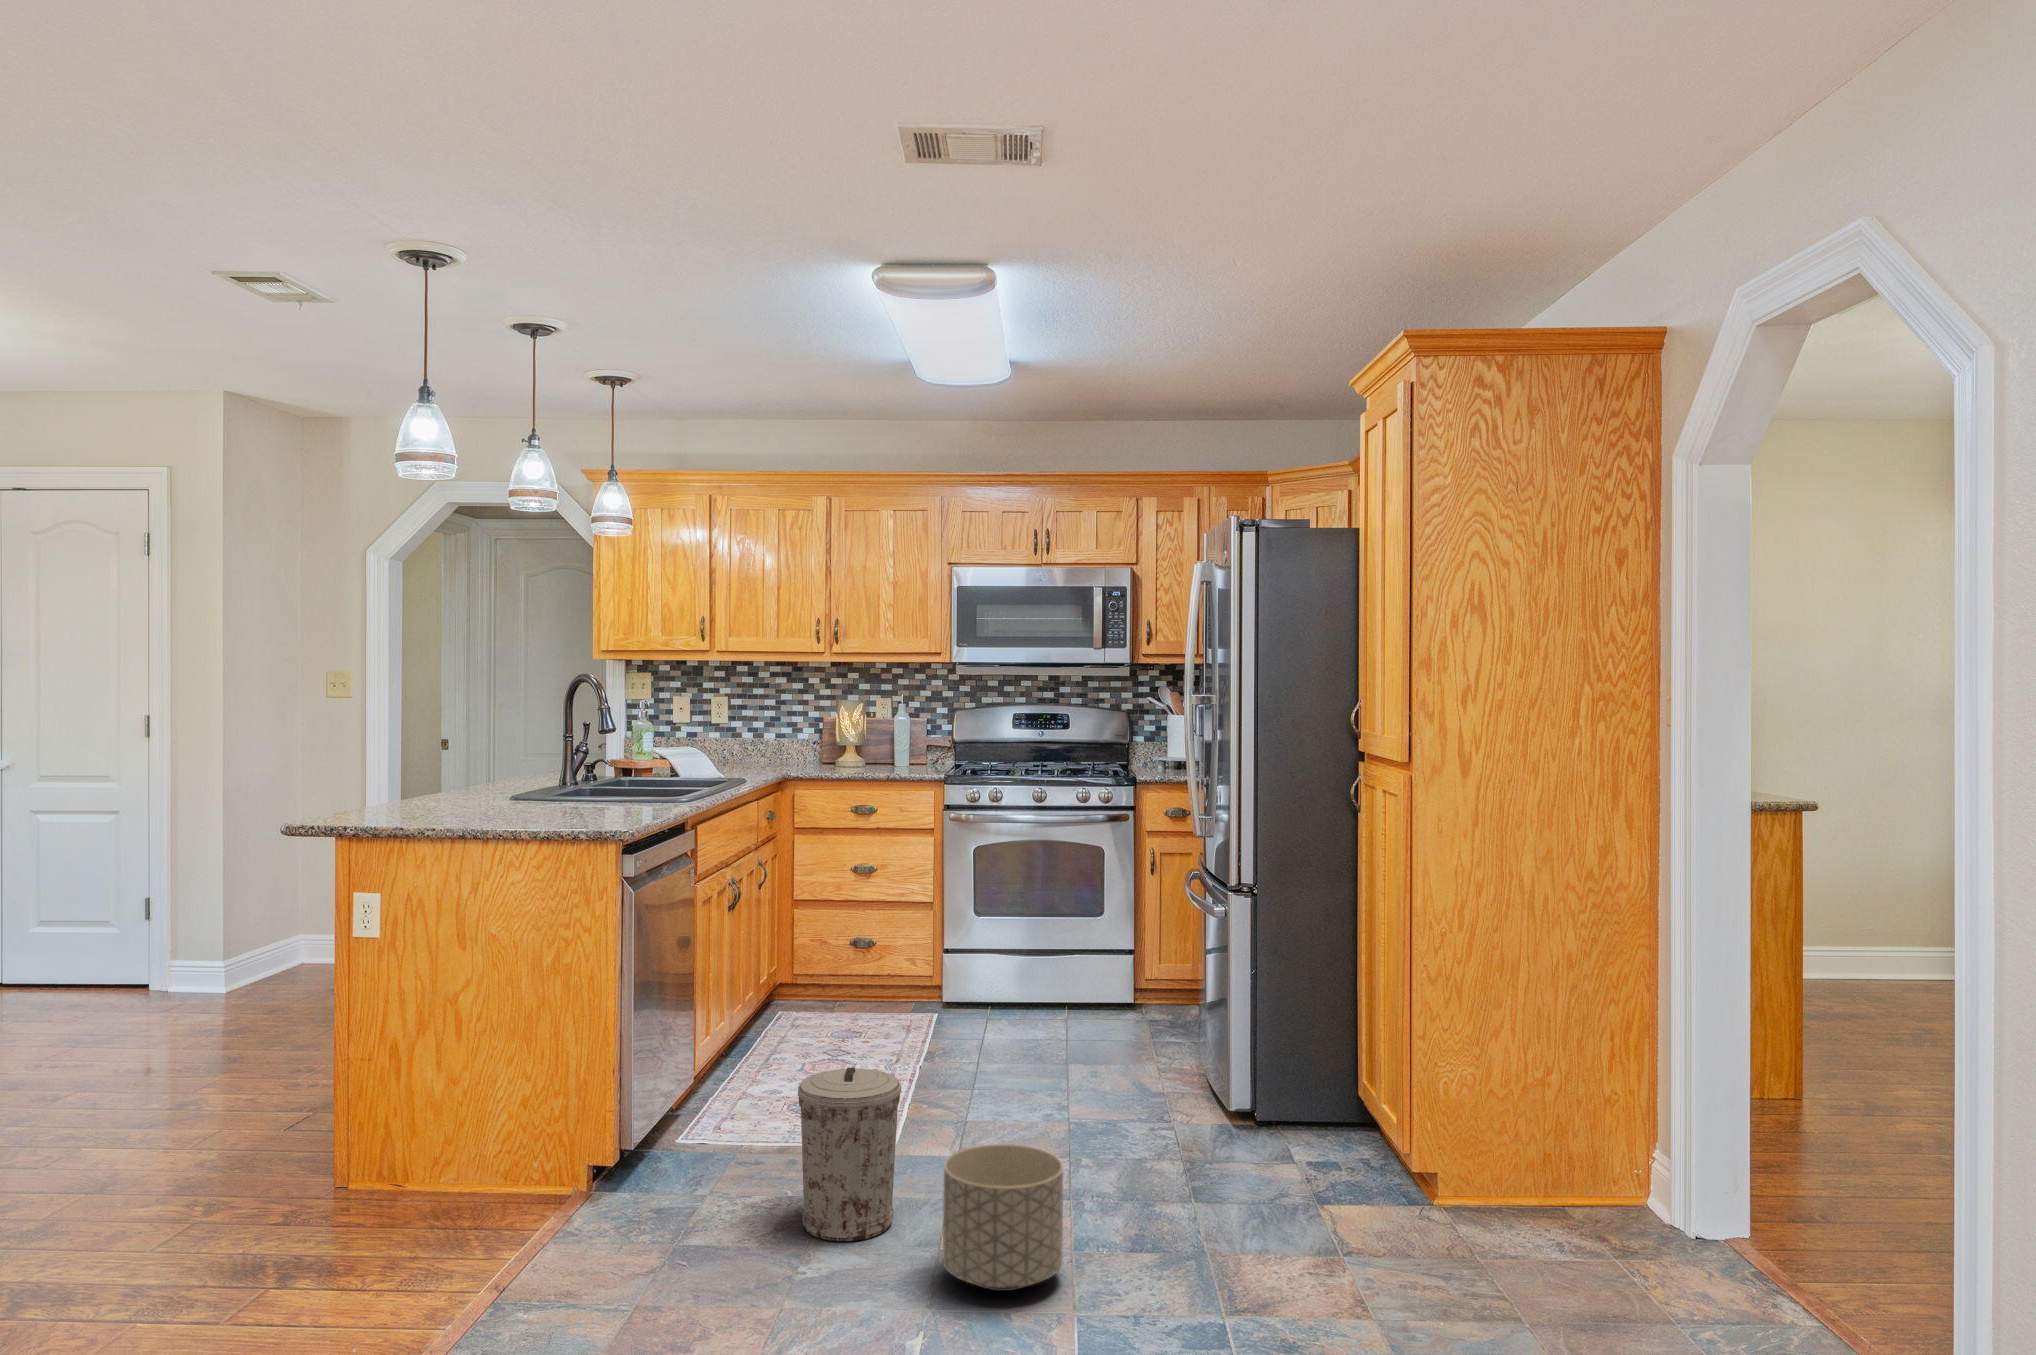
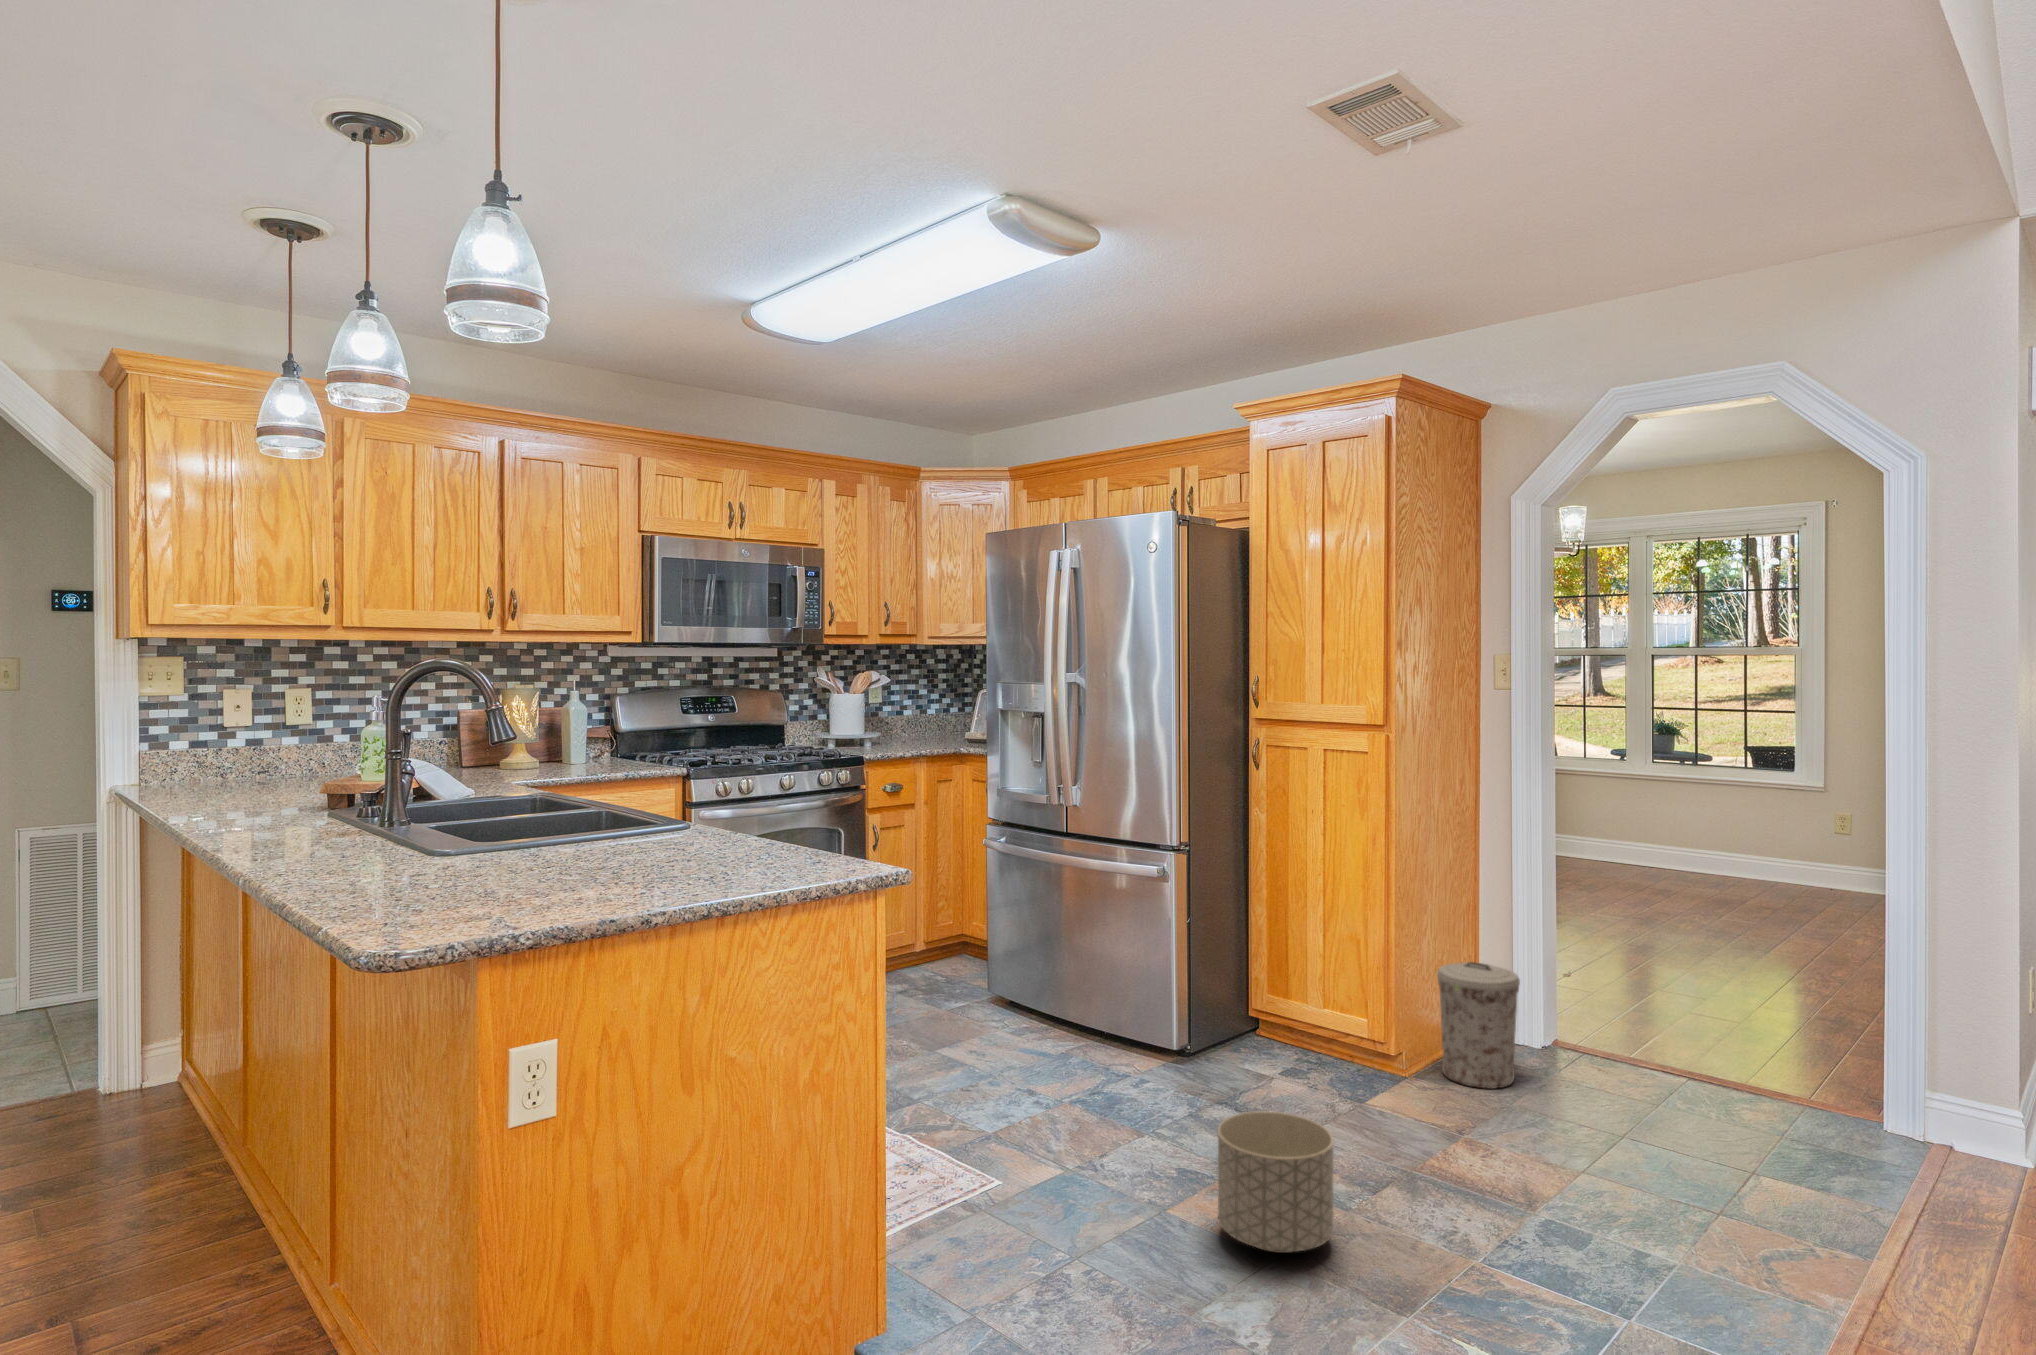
trash can: present [798,1068,901,1241] -> present [1437,962,1520,1089]

